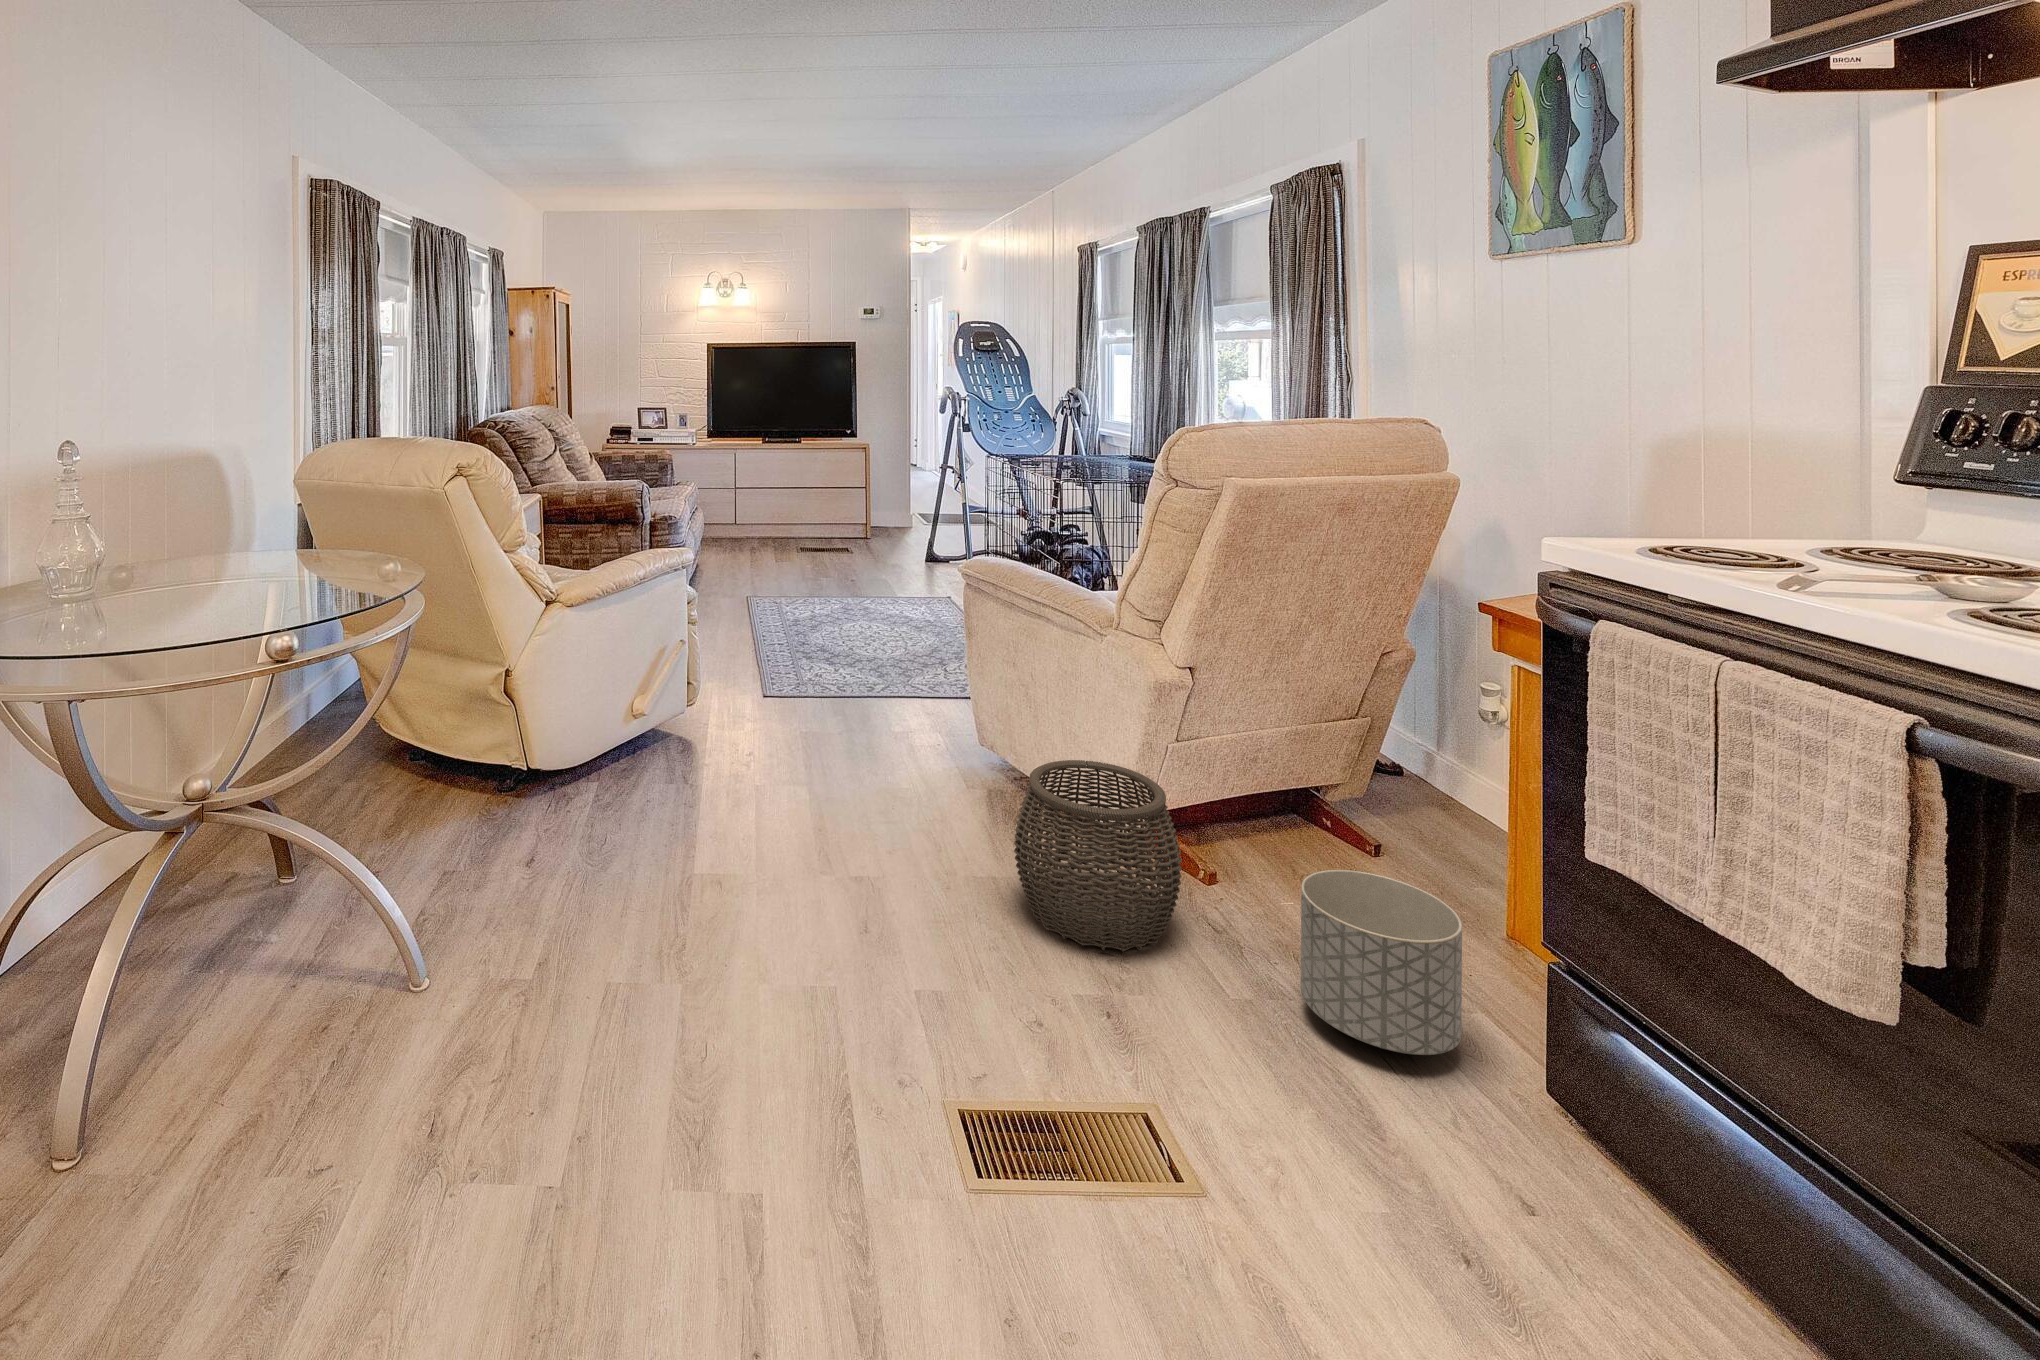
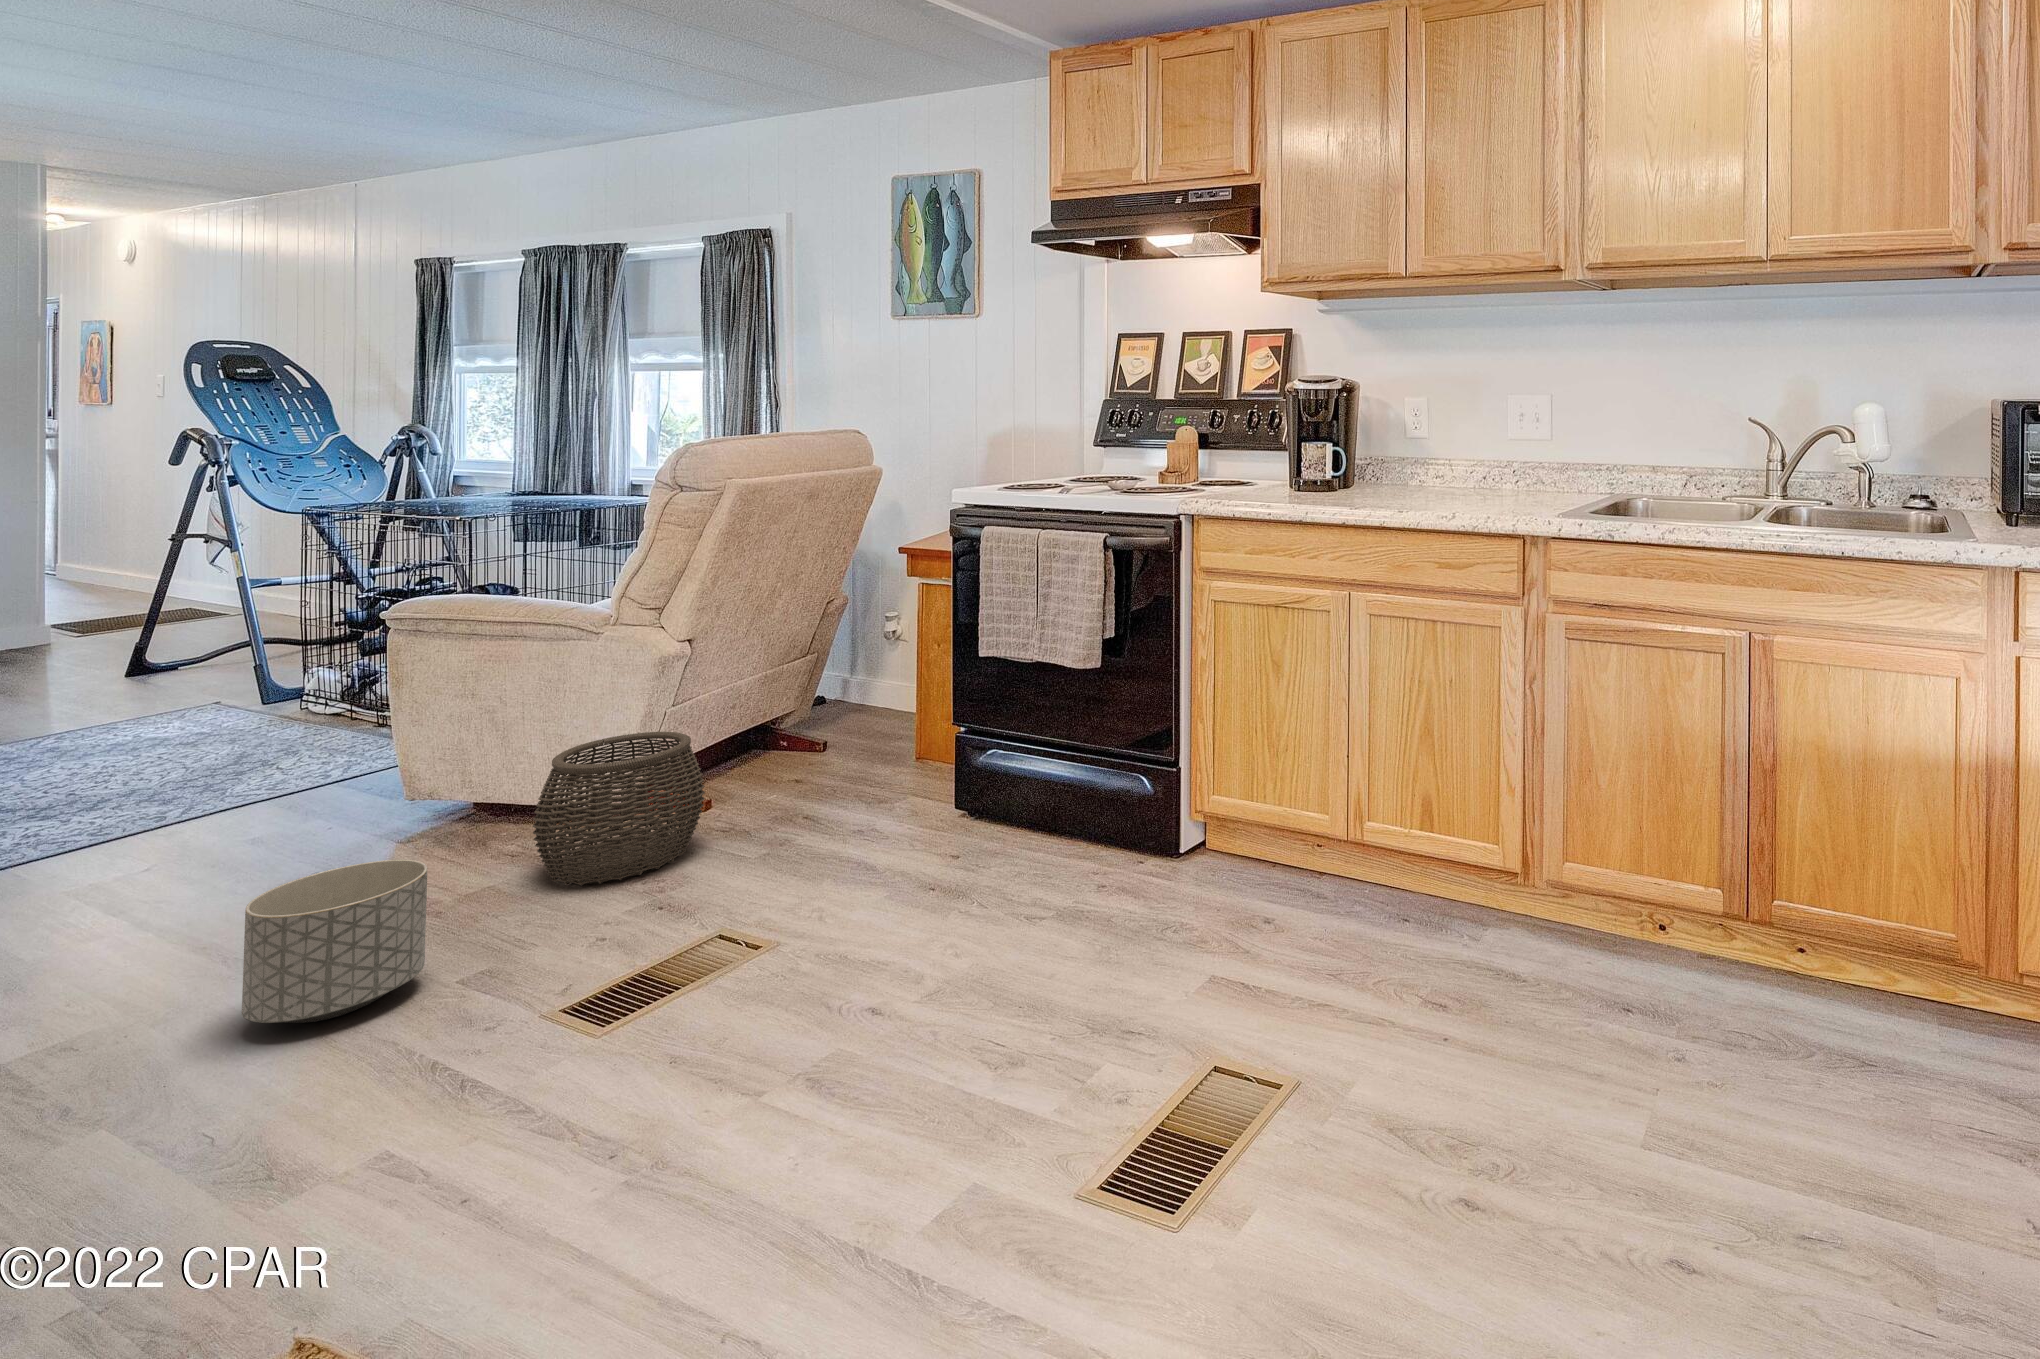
planter: present [1301,870,1462,1055] -> present [242,860,428,1023]

